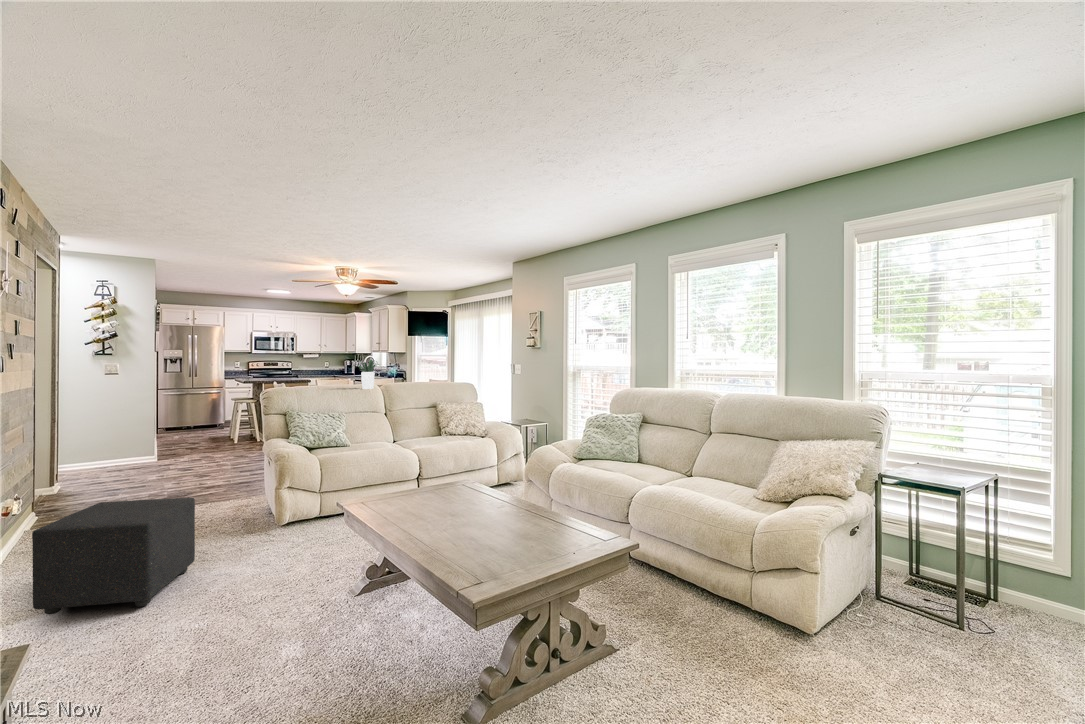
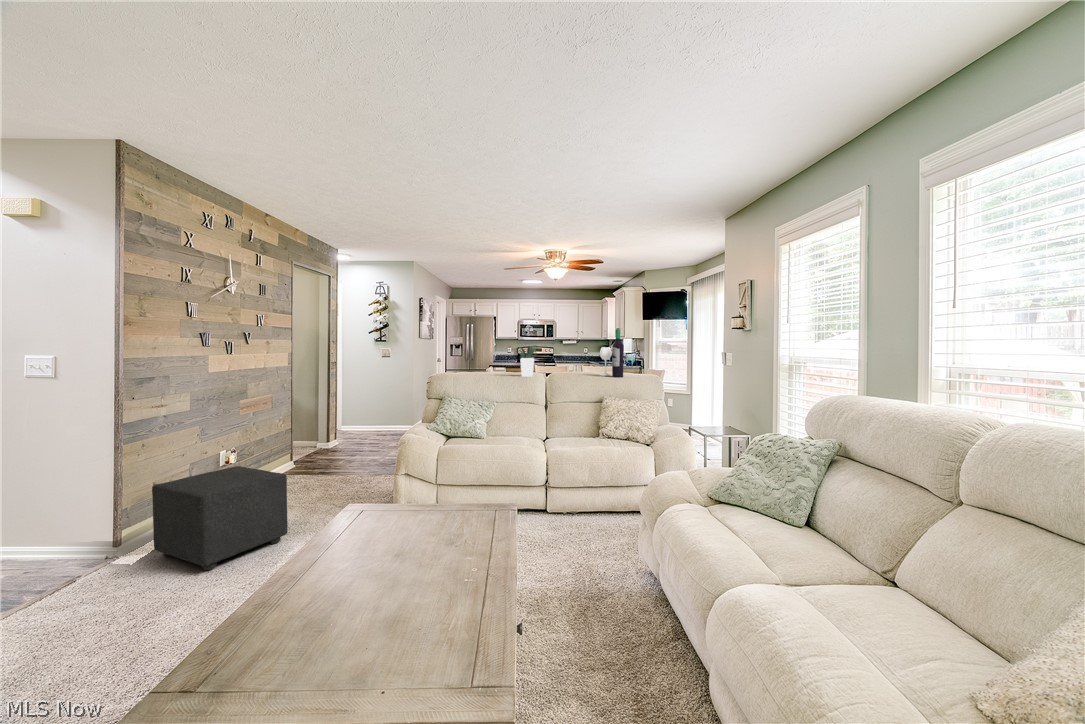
wine bottle: none [429,346,454,386] -> present [600,329,624,377]

